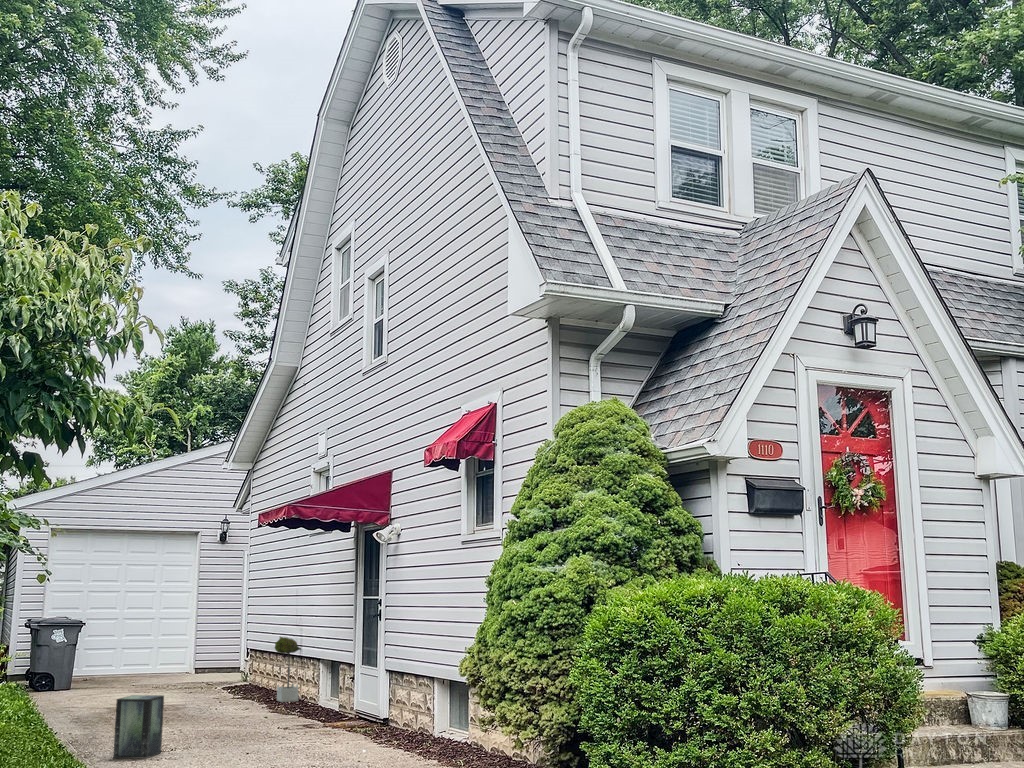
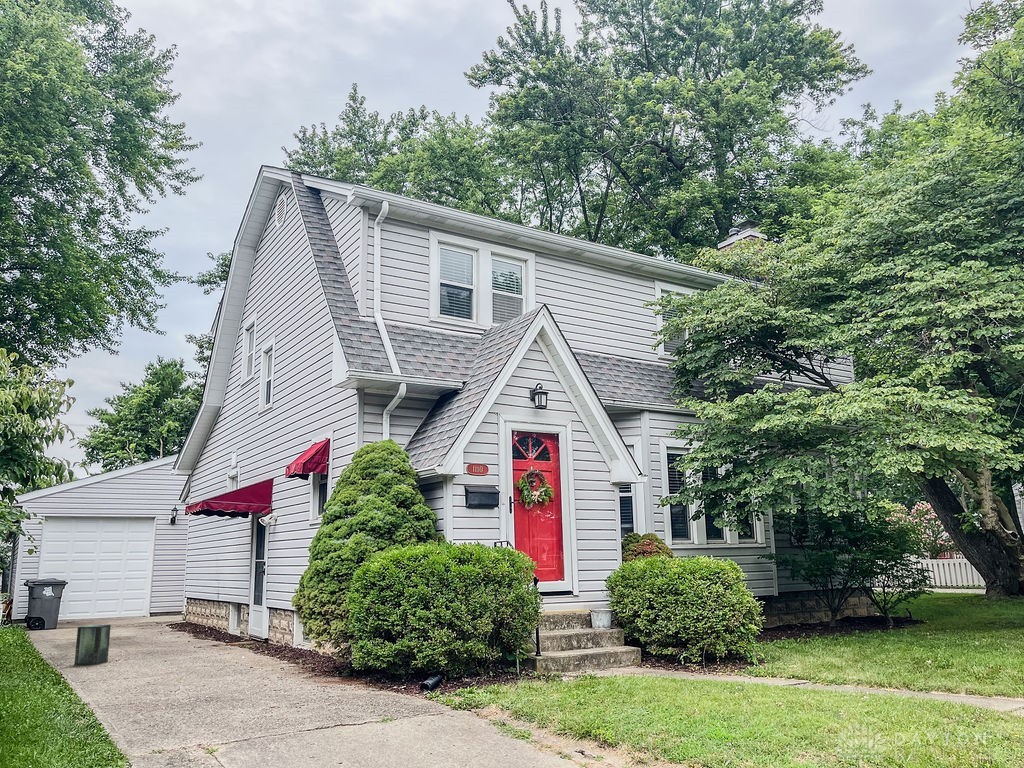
potted tree: present [275,637,301,702] -> none [200,587,219,632]

